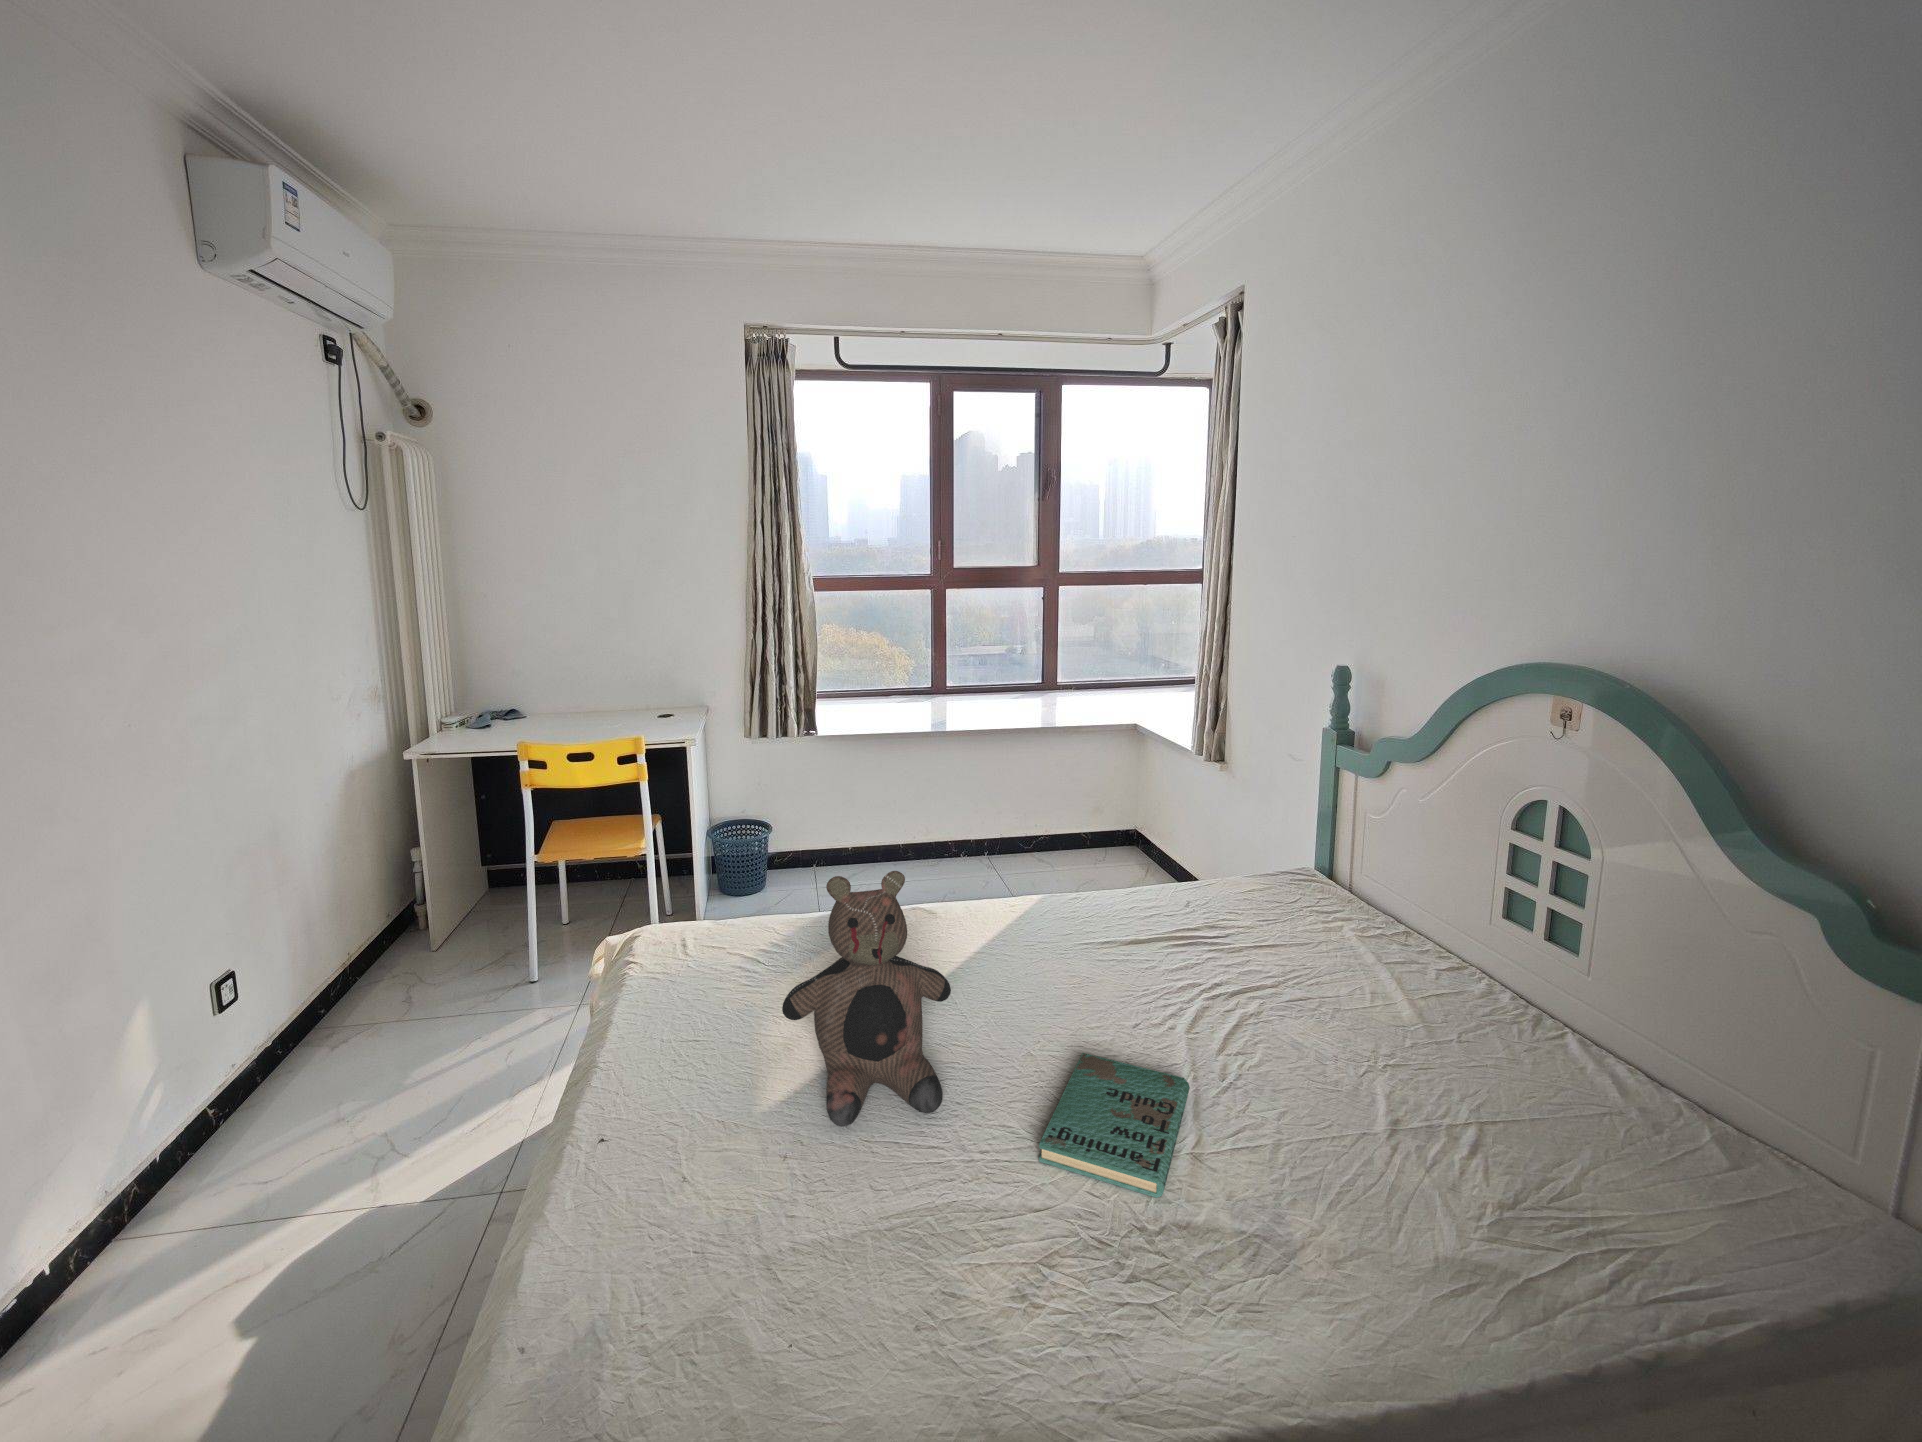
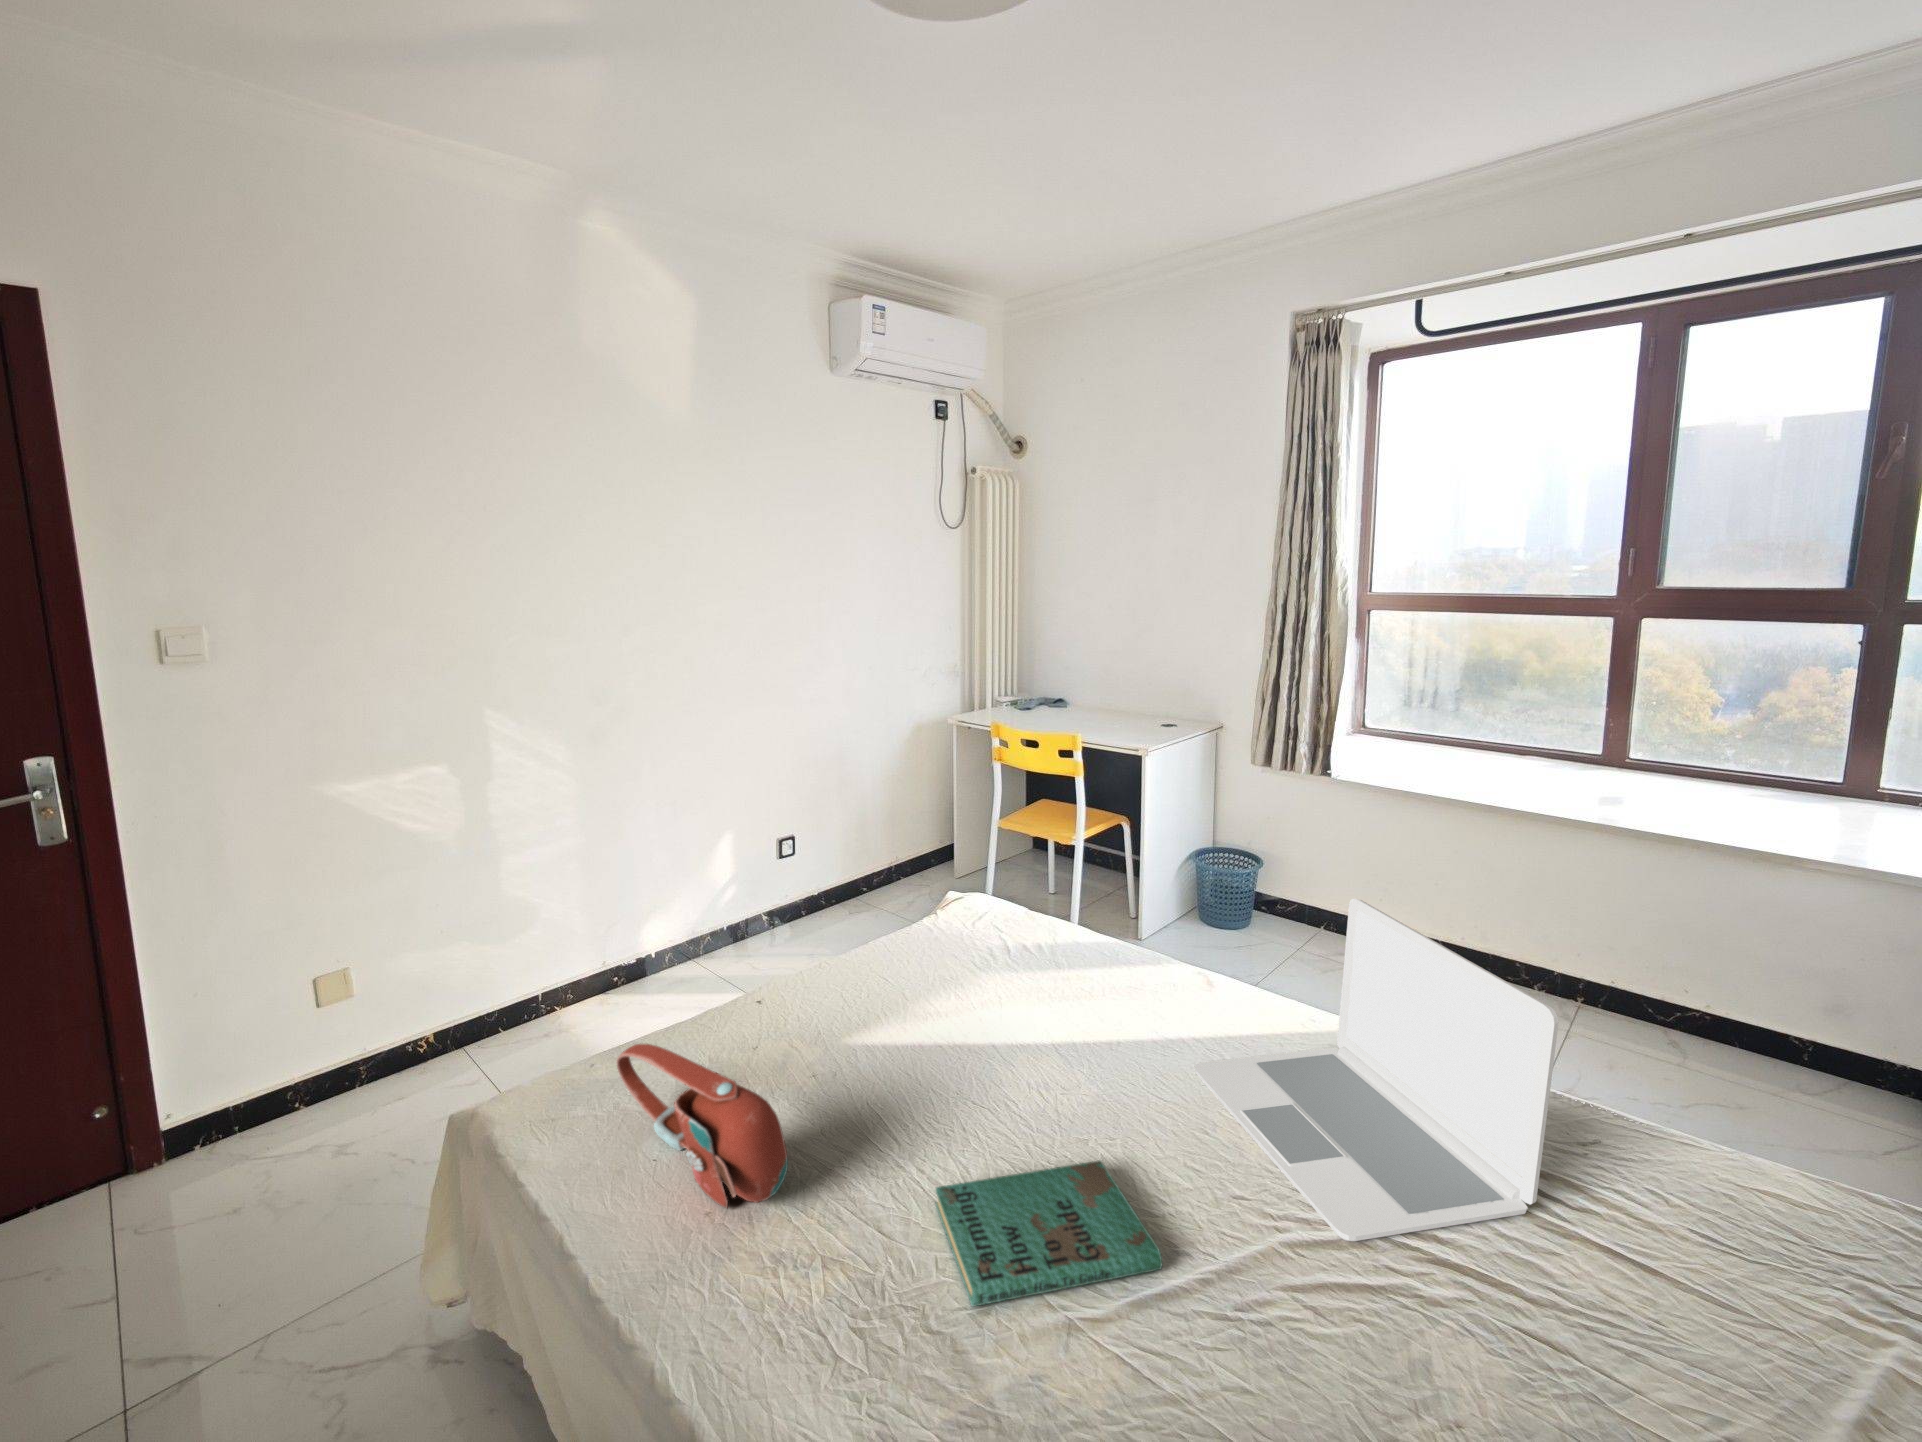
laptop: none [1019,795,1245,1015] -> present [1194,899,1559,1241]
teddy bear: present [782,871,951,1127] -> none [846,868,1014,1117]
handbag: none [674,1152,976,1307] -> present [617,1044,788,1208]

